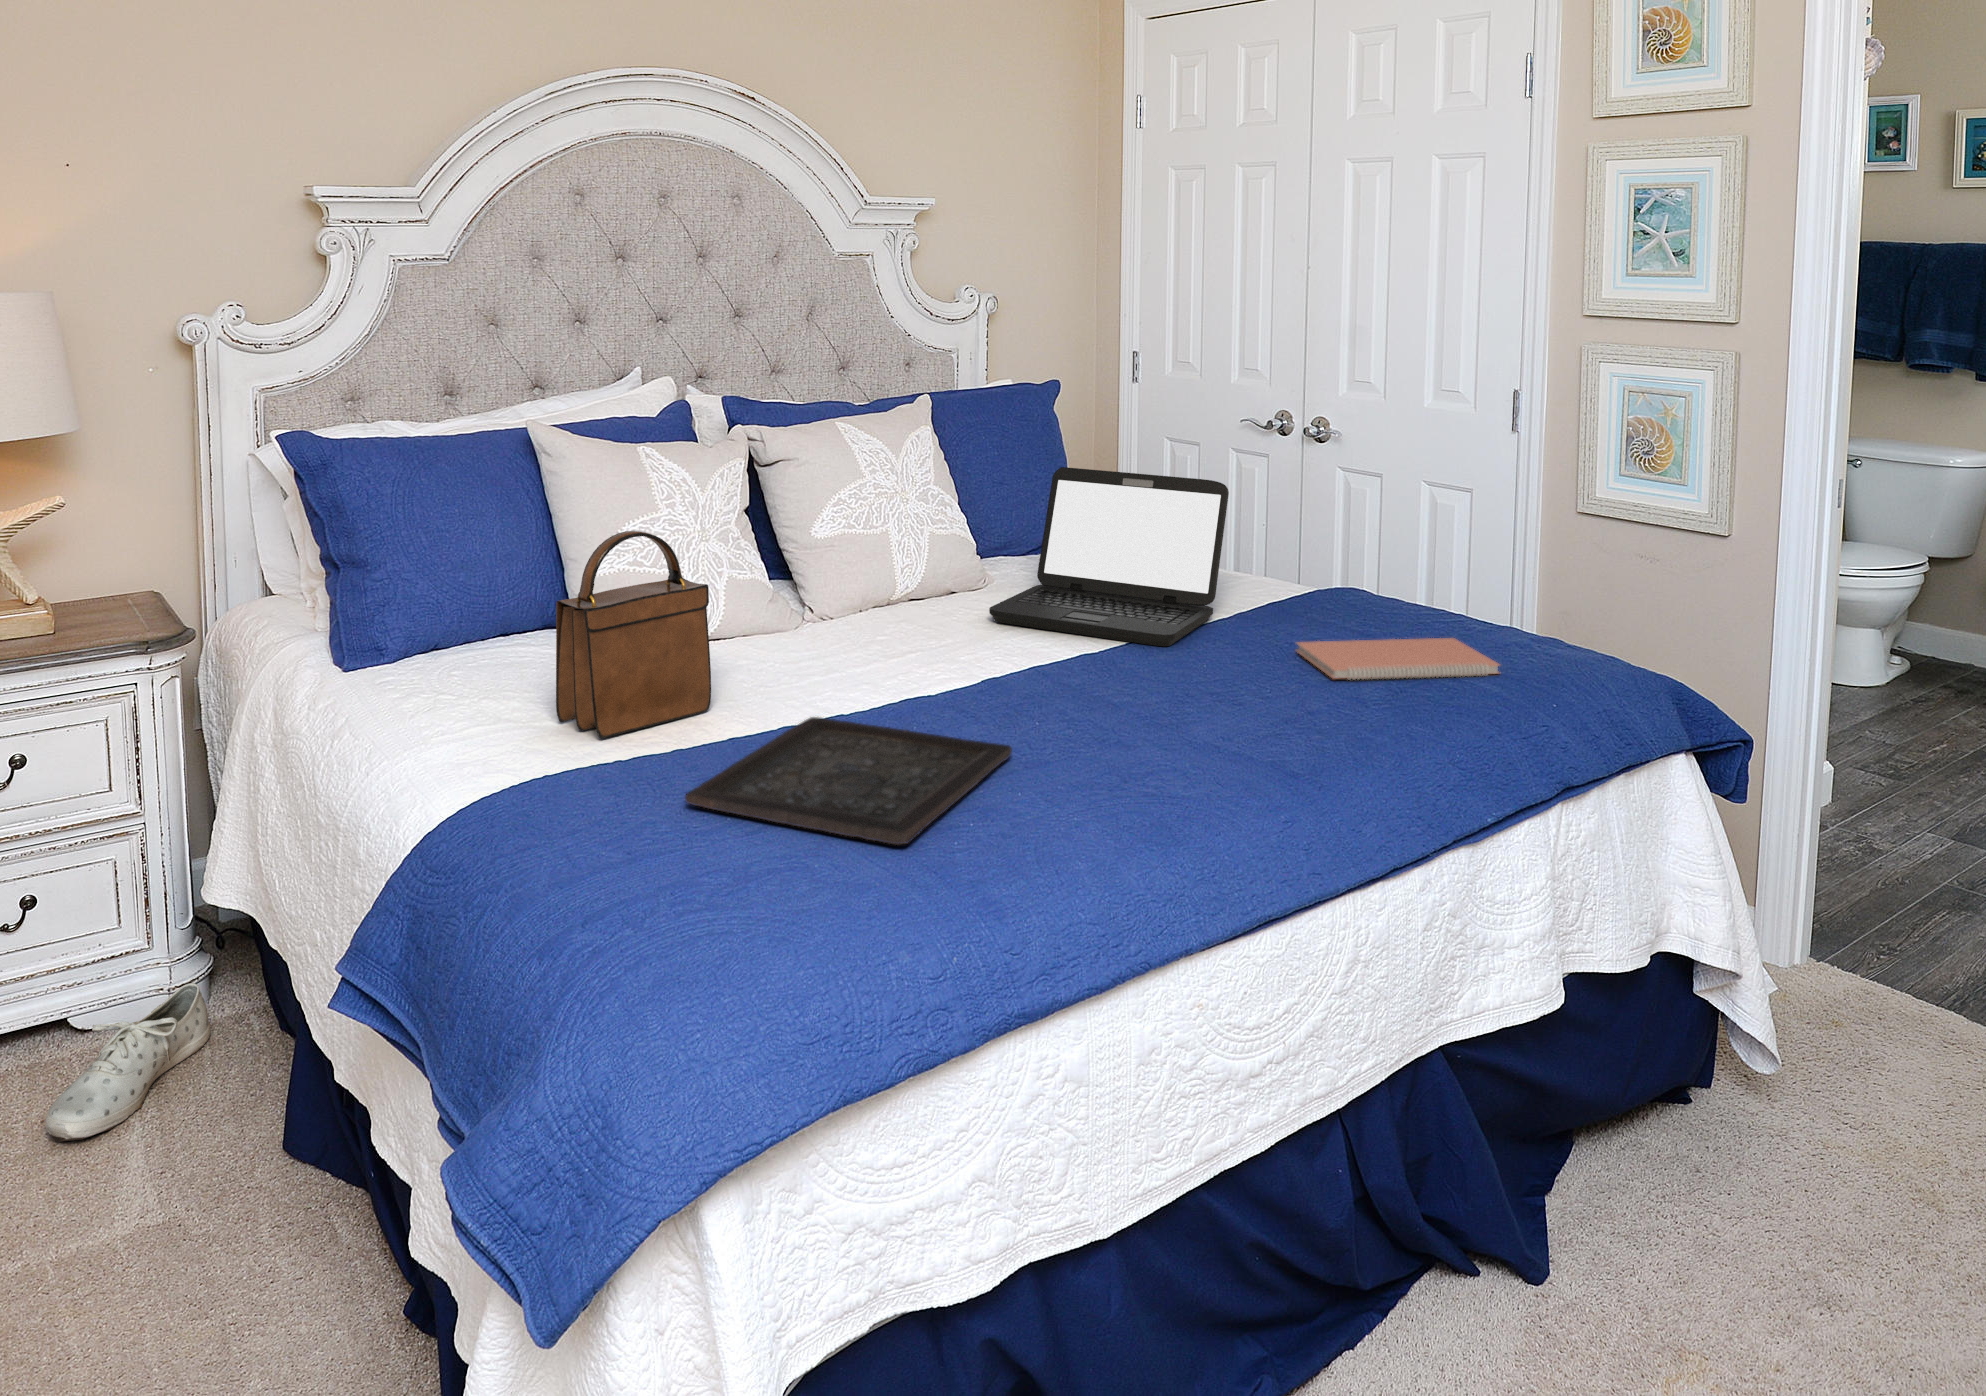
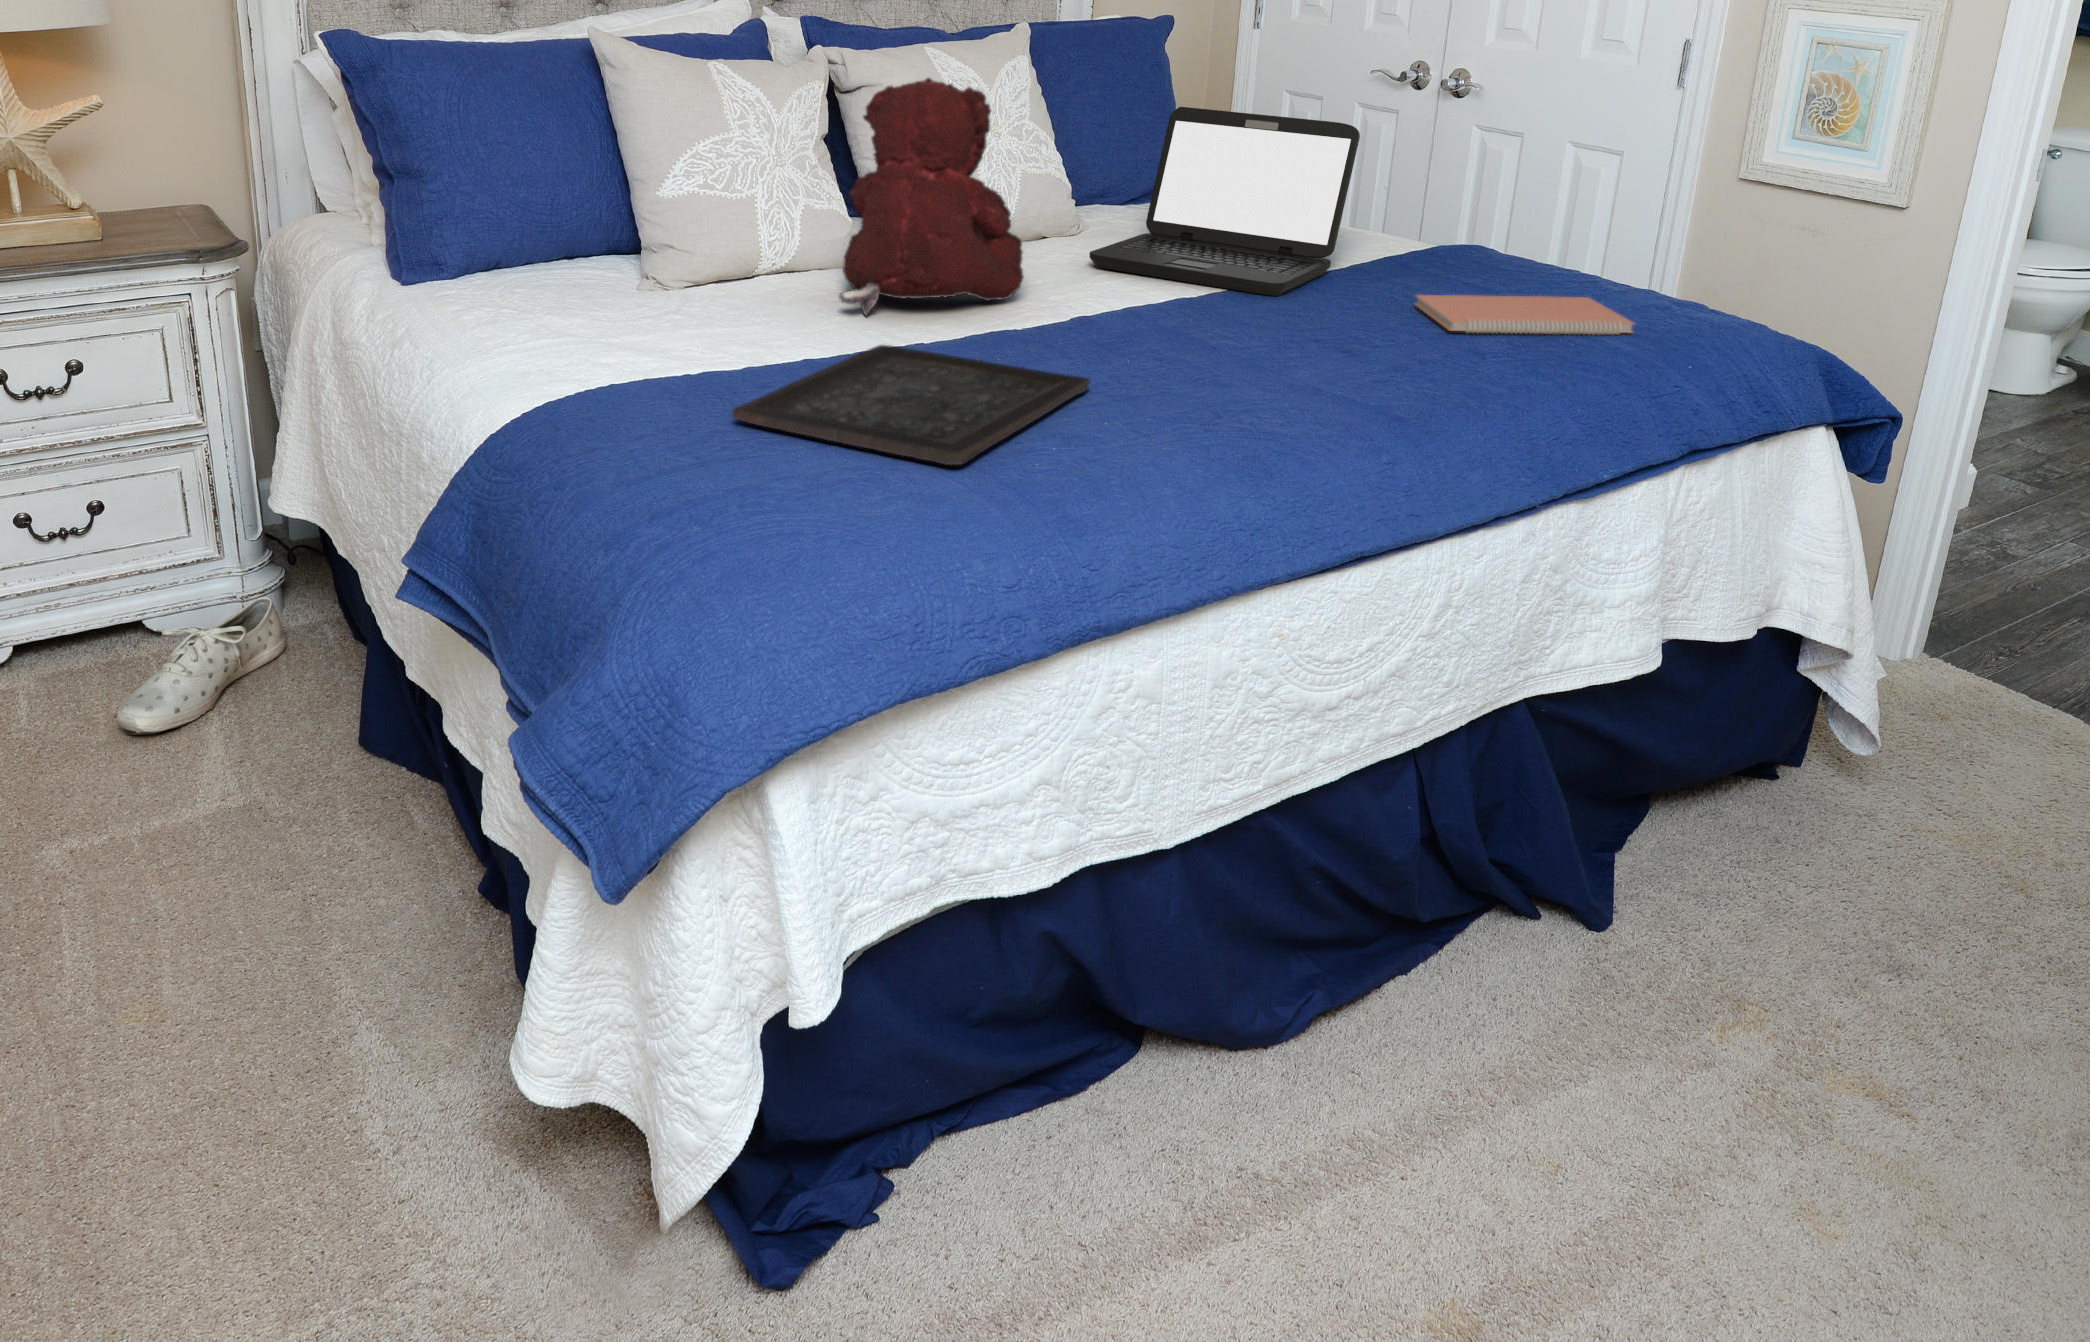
teddy bear: none [764,459,934,685] -> present [839,78,1023,316]
handbag: present [556,531,711,739] -> none [609,140,778,358]

